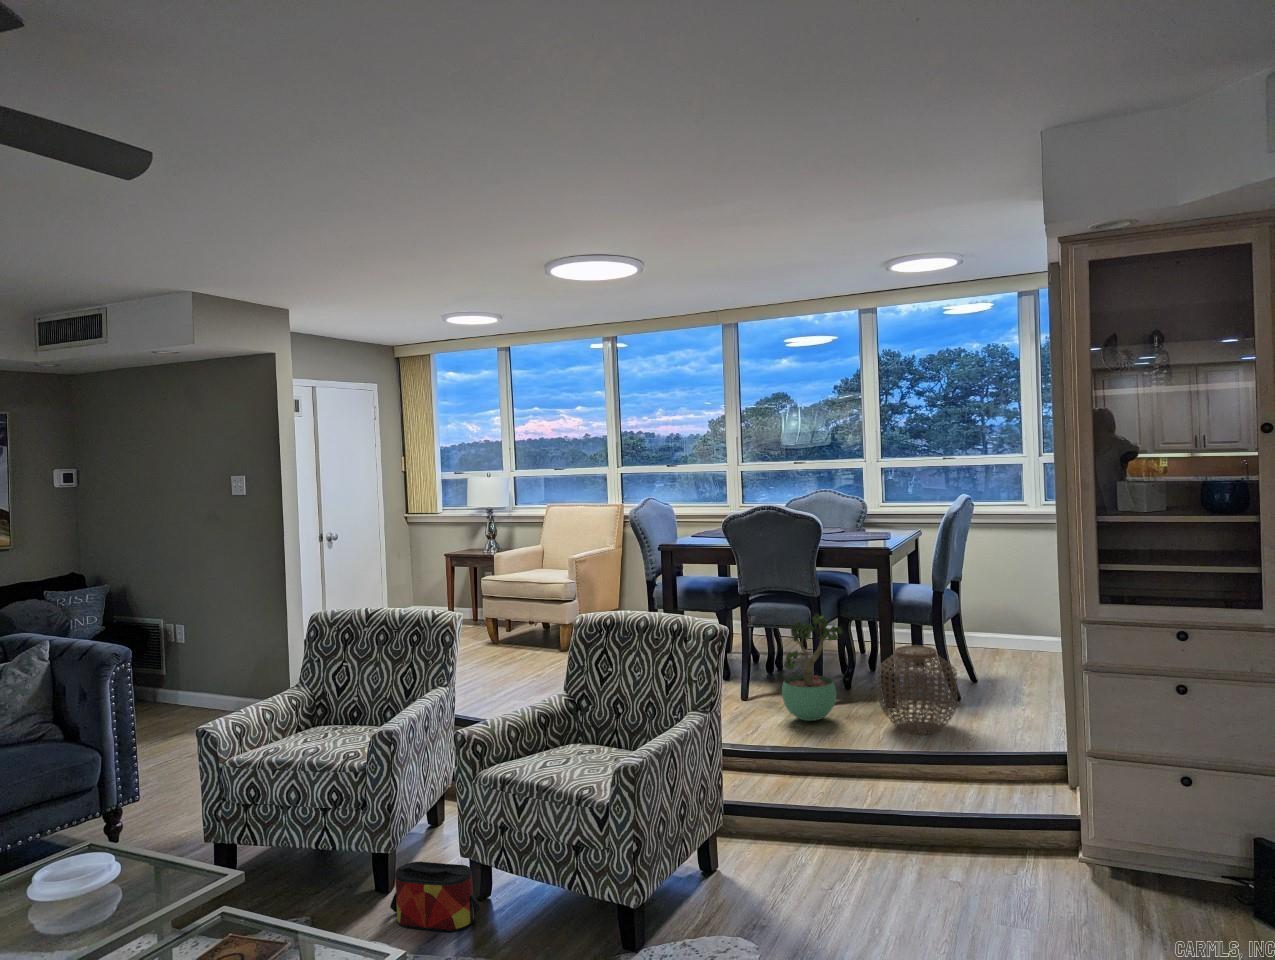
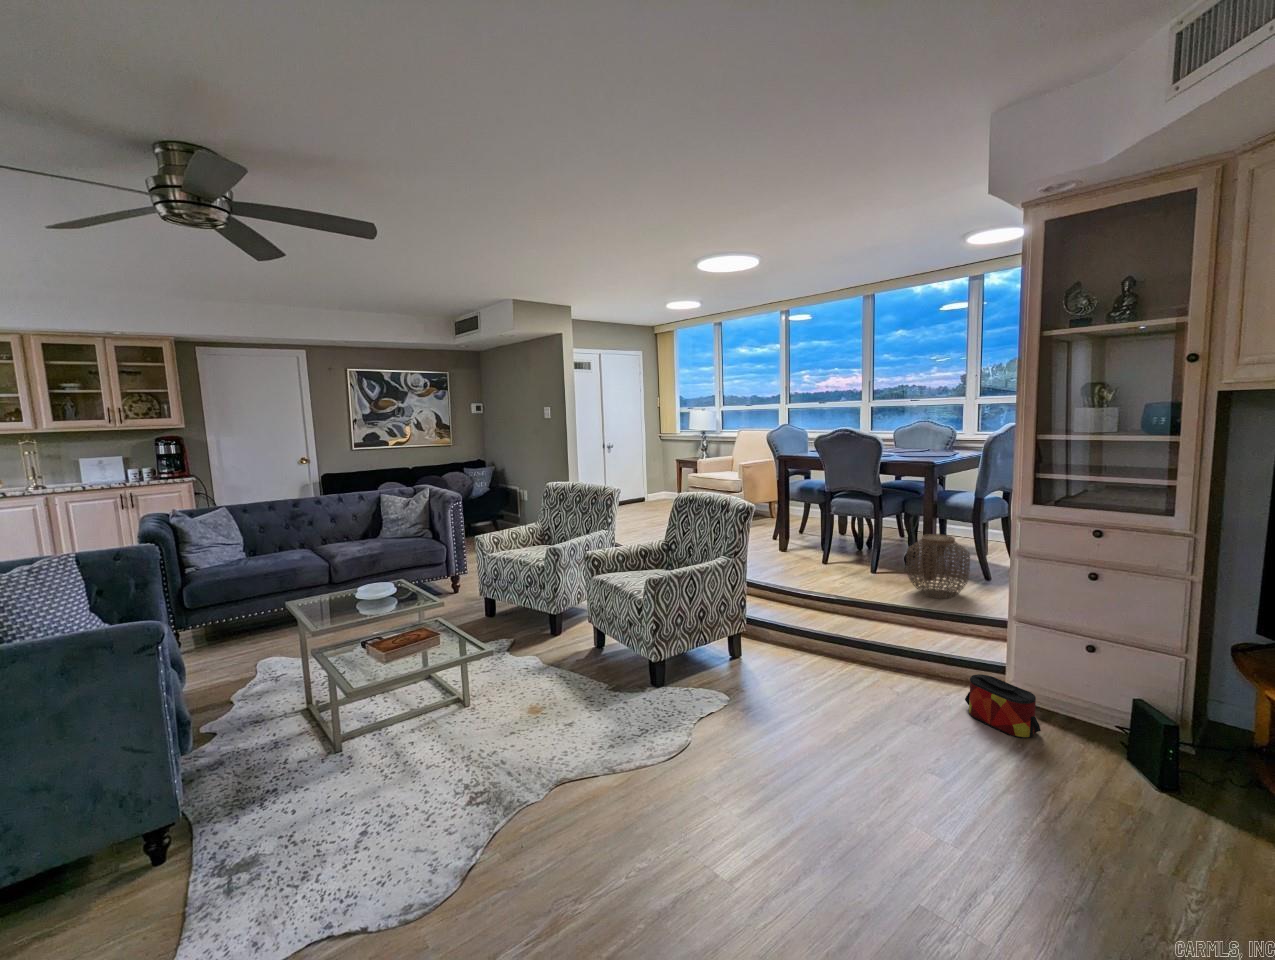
potted plant: present [782,614,843,721] -> none [841,506,890,580]
bag: present [390,861,480,932] -> present [965,674,1041,738]

